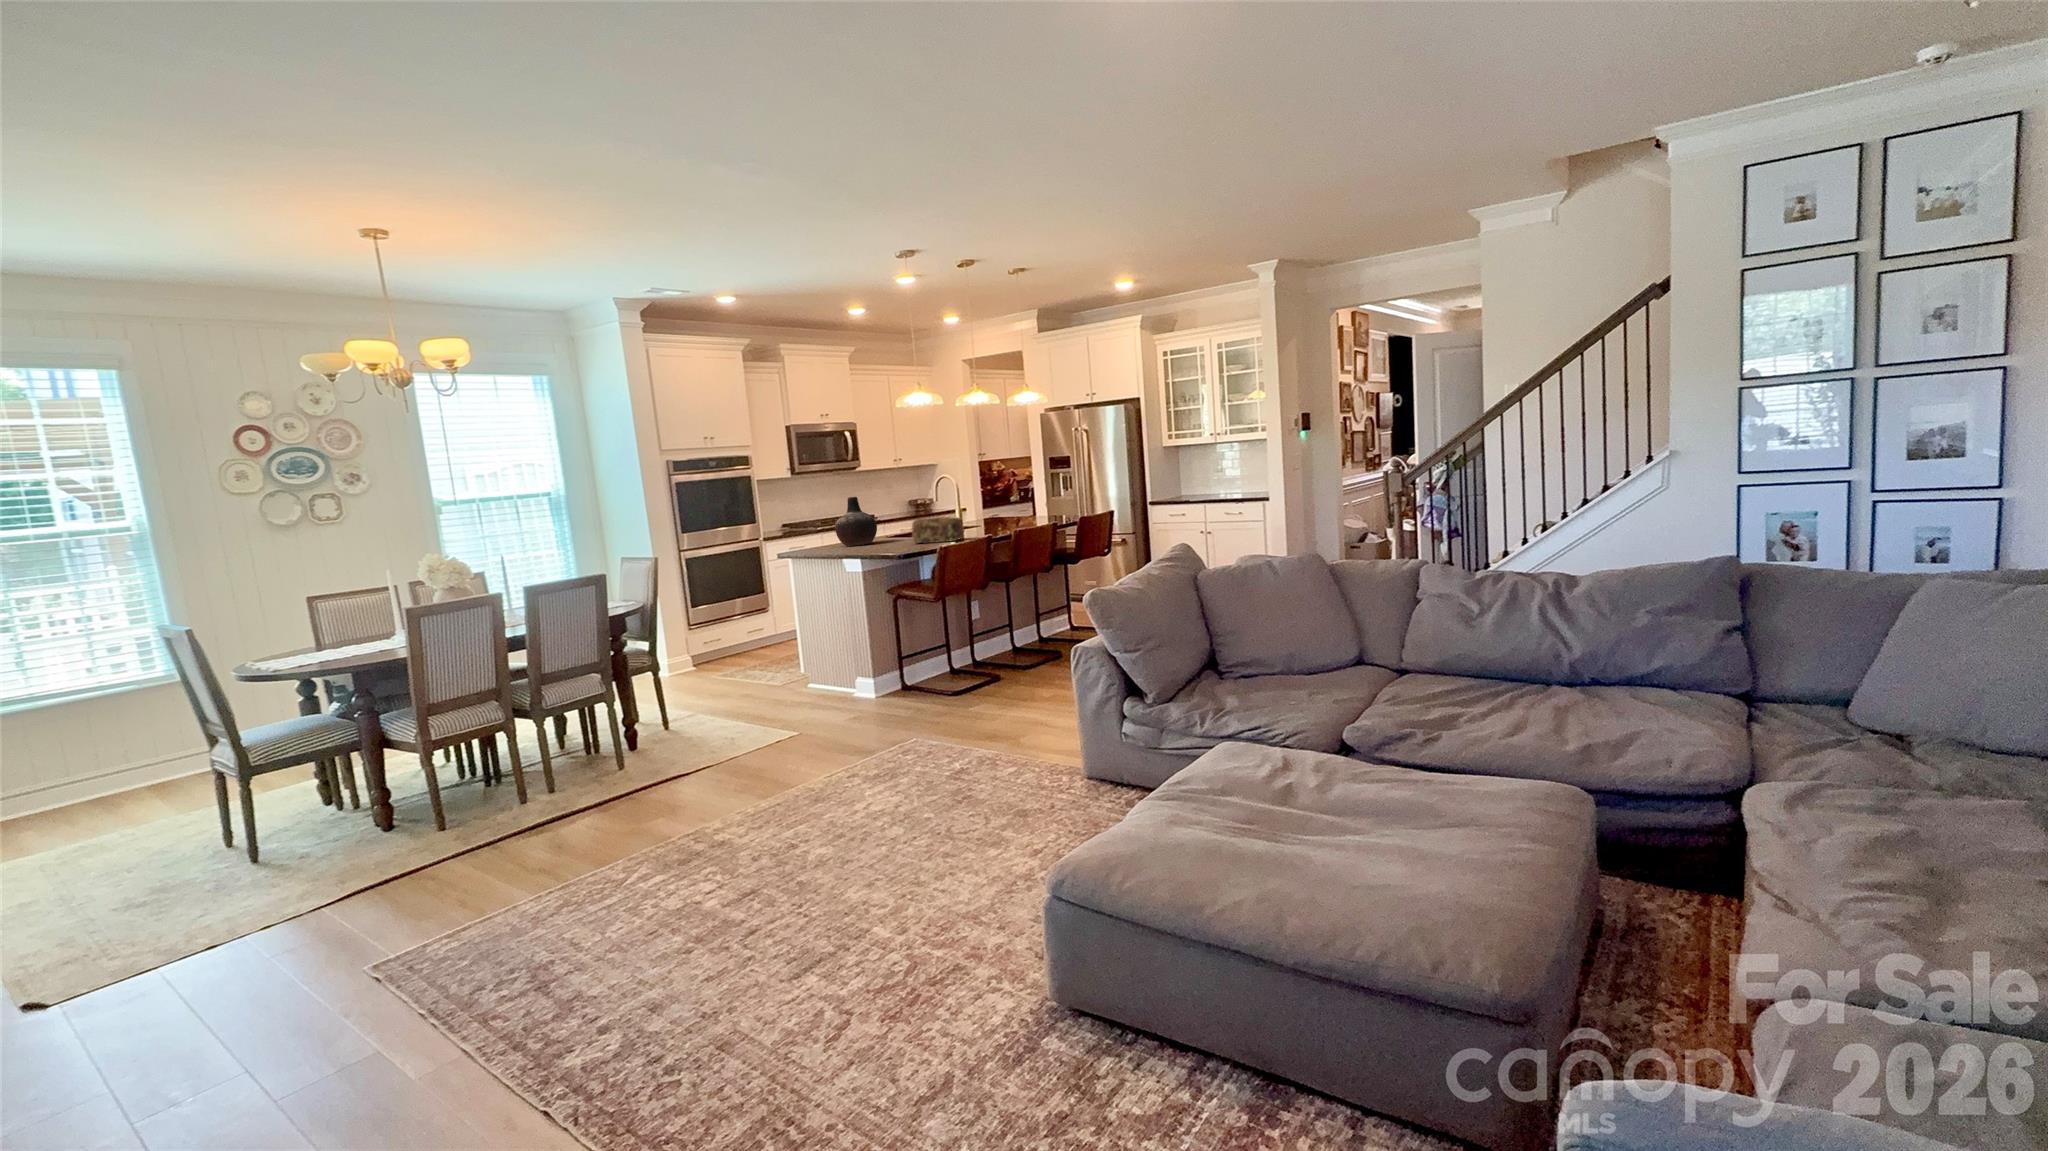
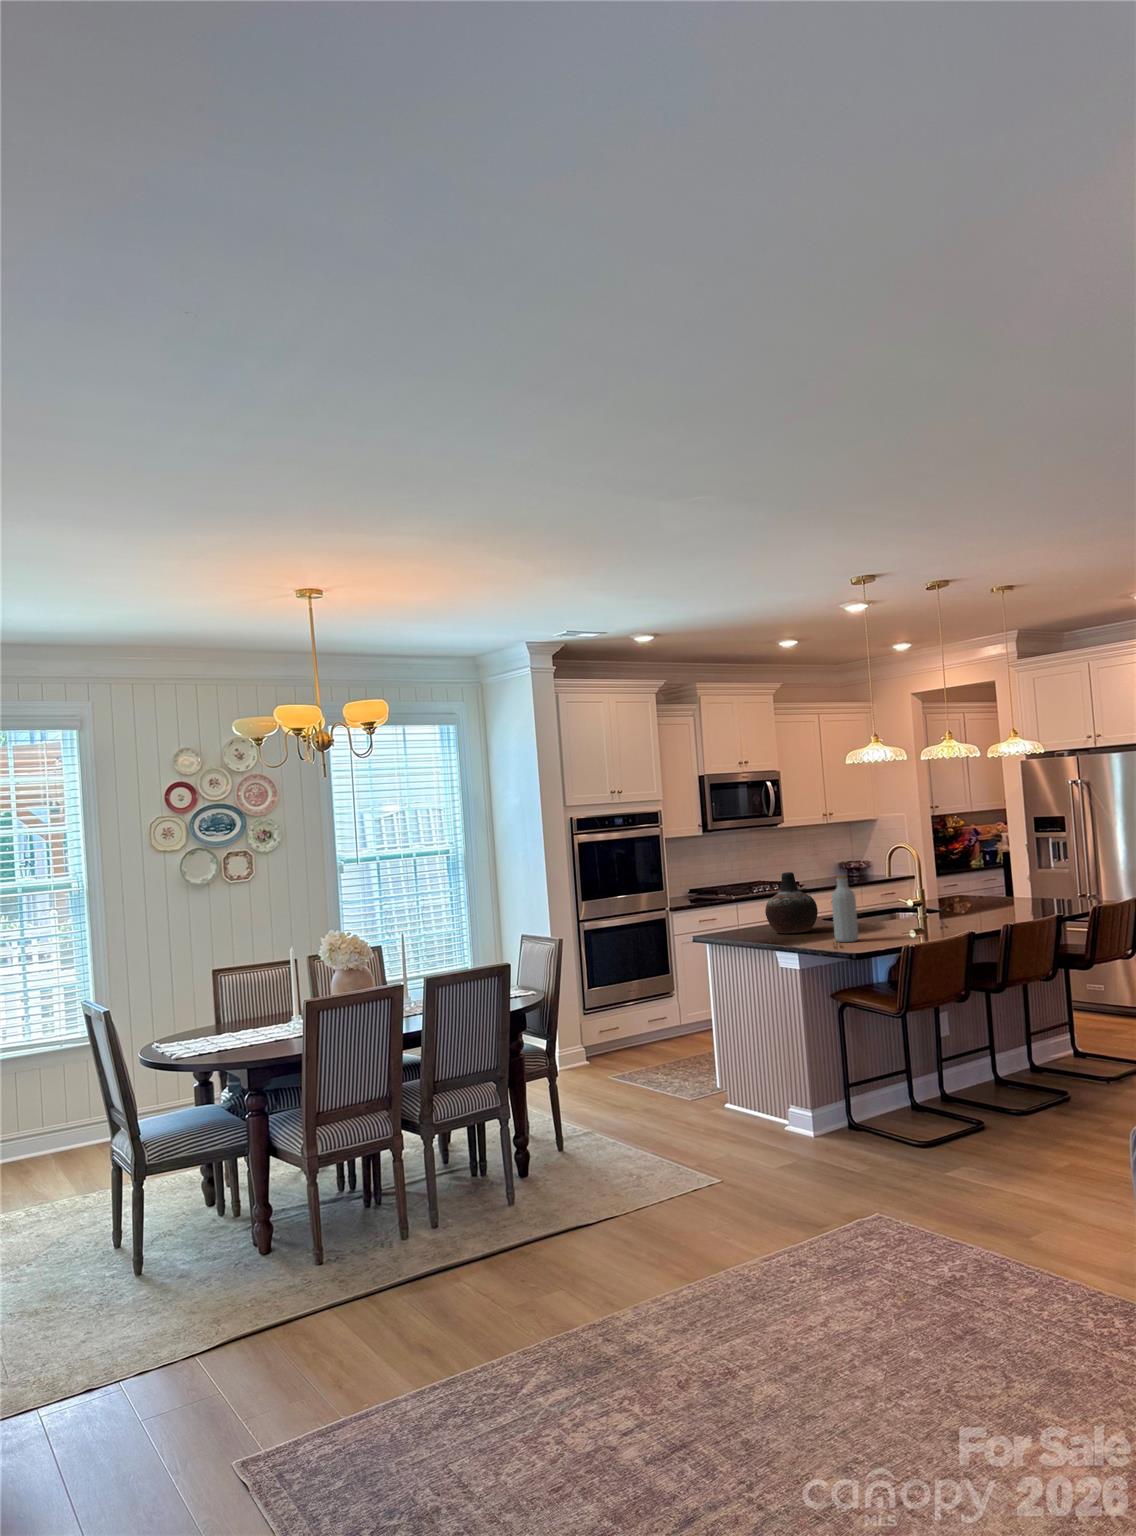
bottle: none [884,495,906,548] -> present [832,875,858,942]
bread loaf: present [912,517,963,544] -> none [866,904,934,938]

